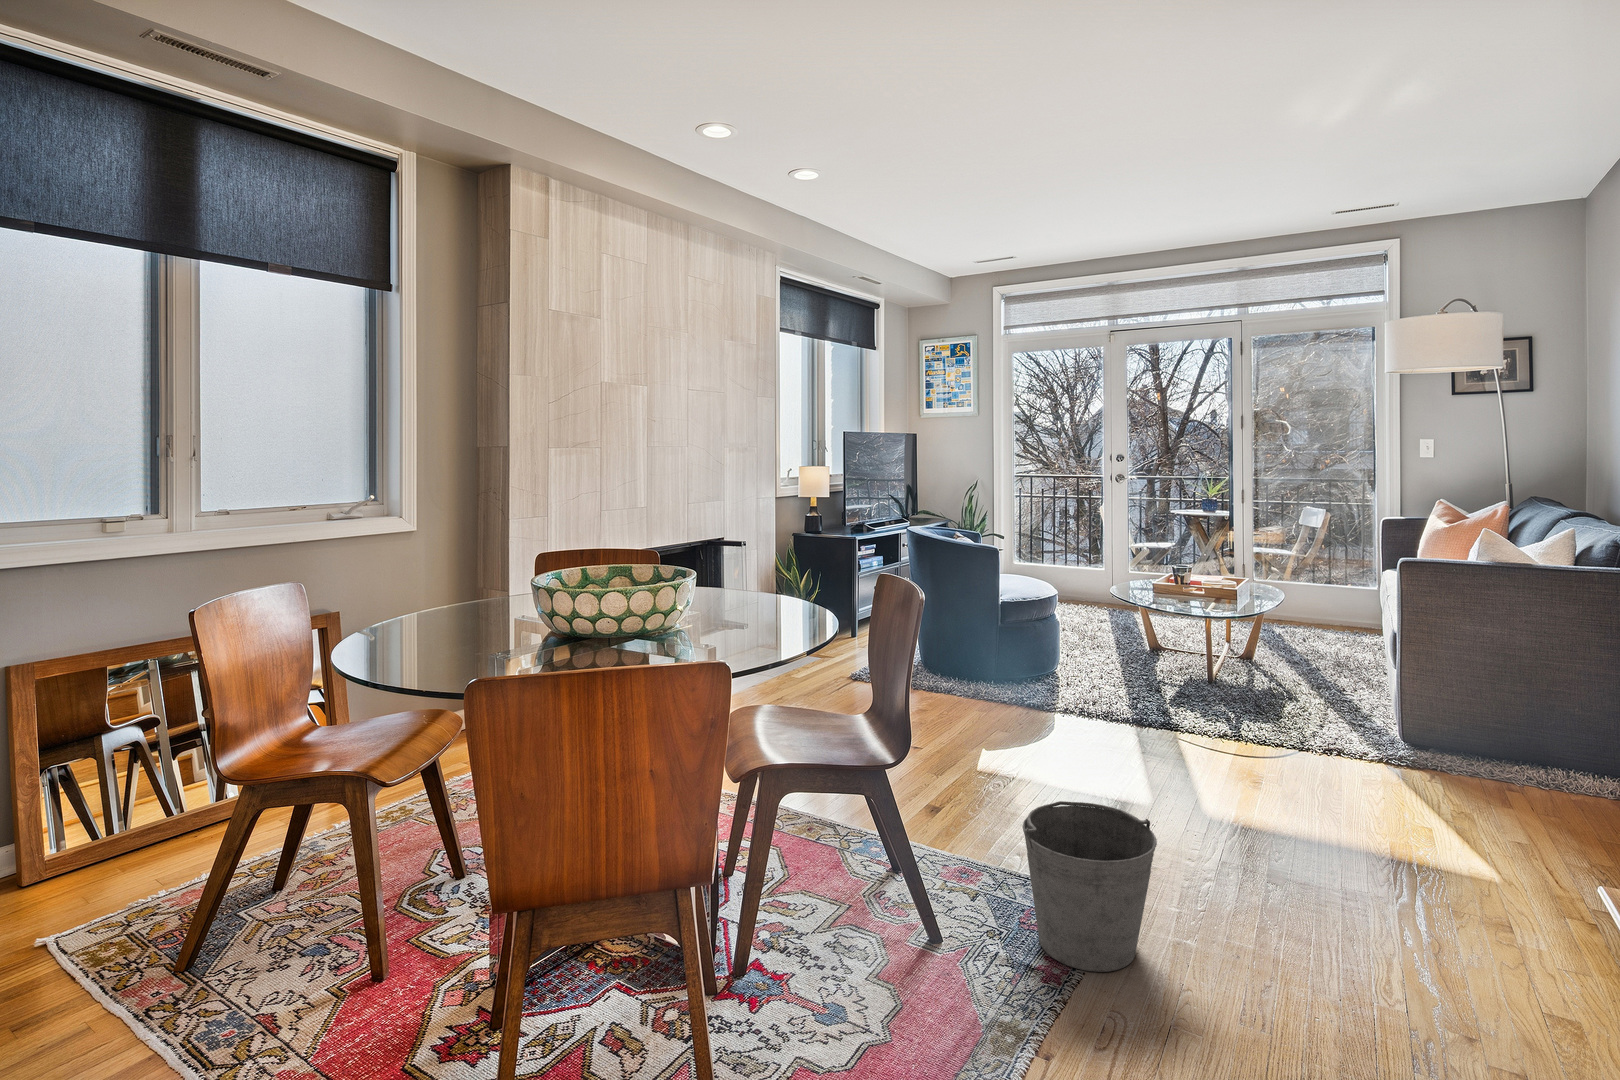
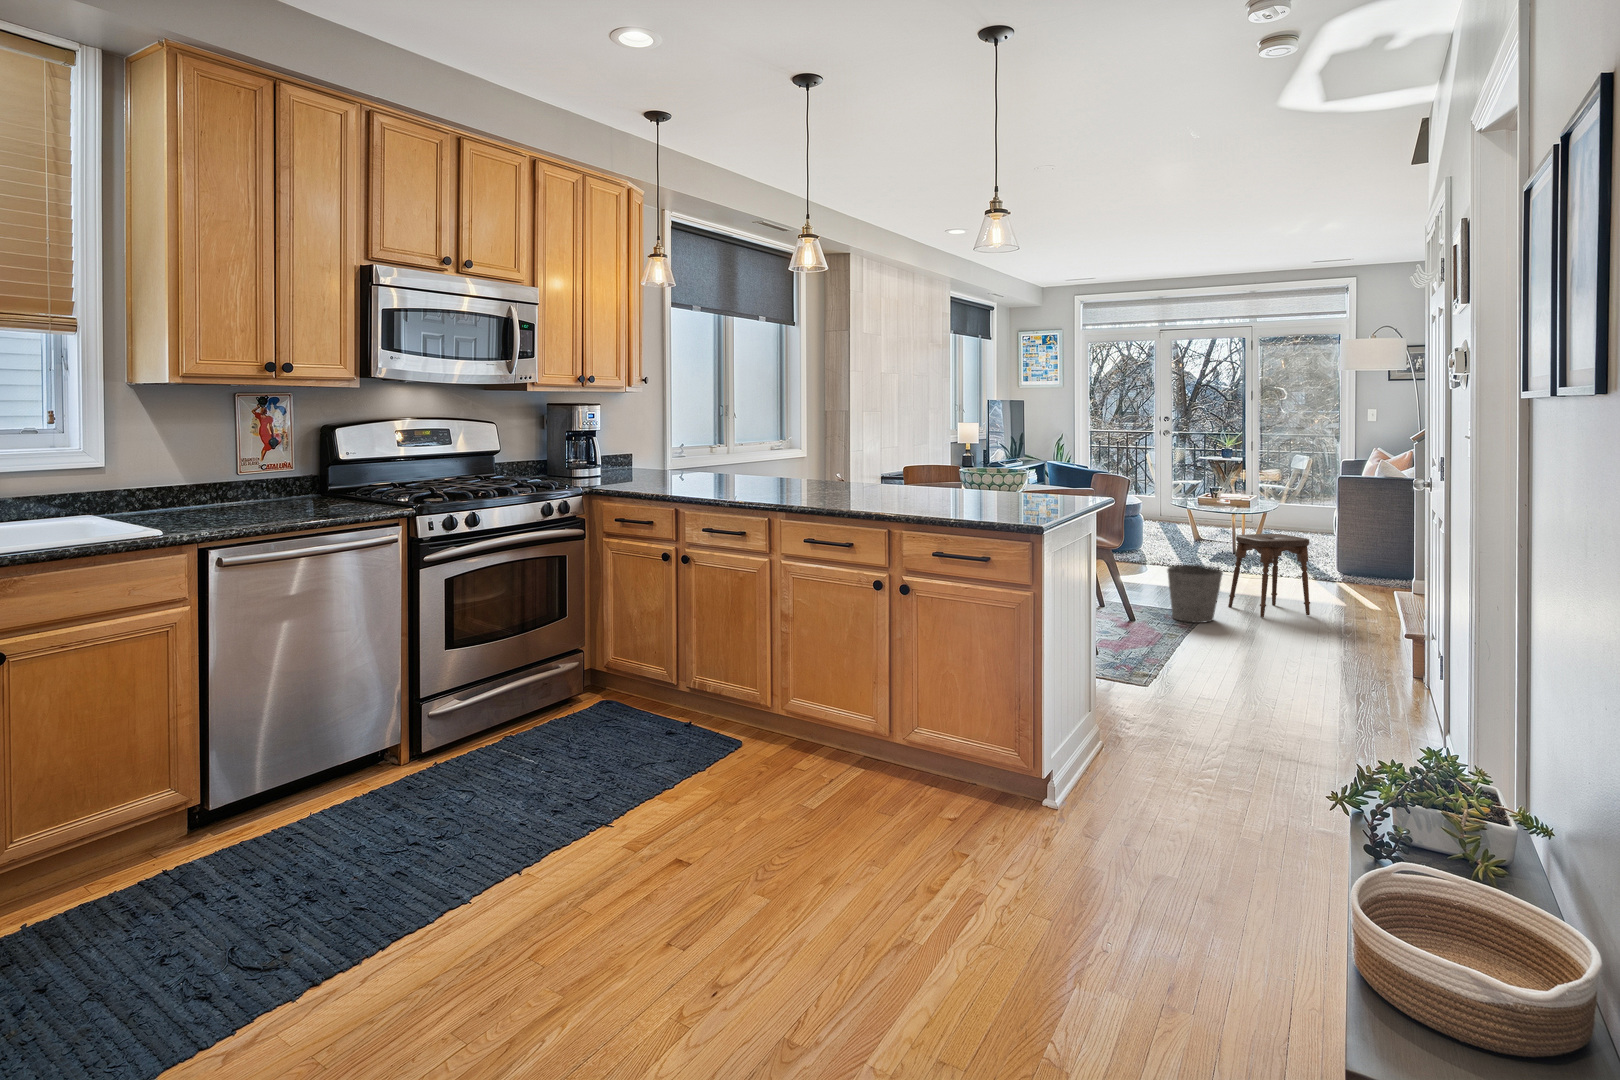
stool: none [1182,715,1376,942] -> present [1228,534,1310,618]

